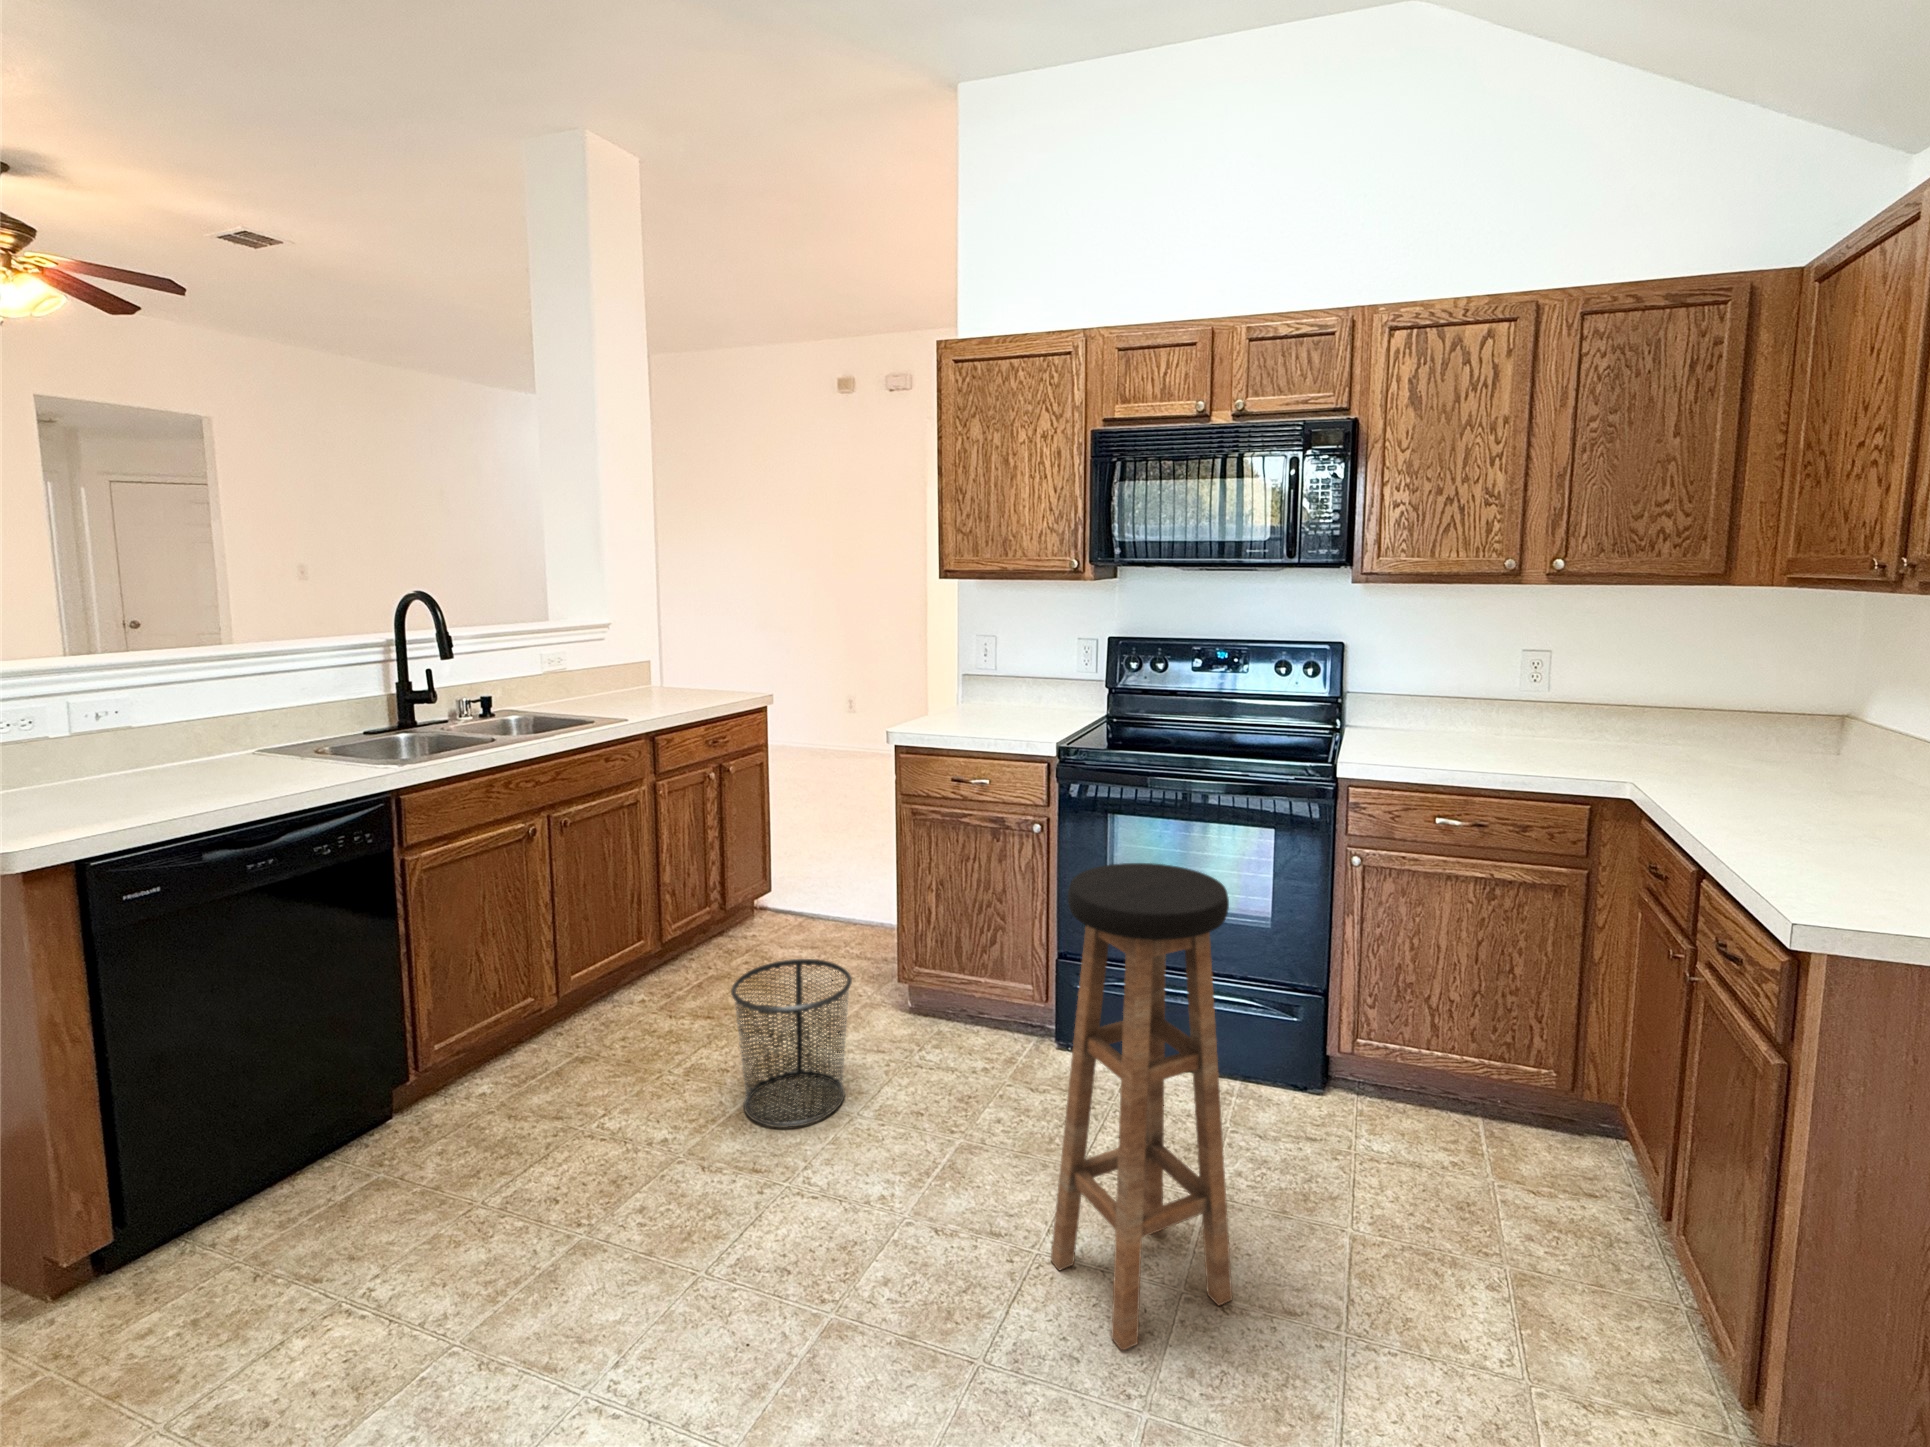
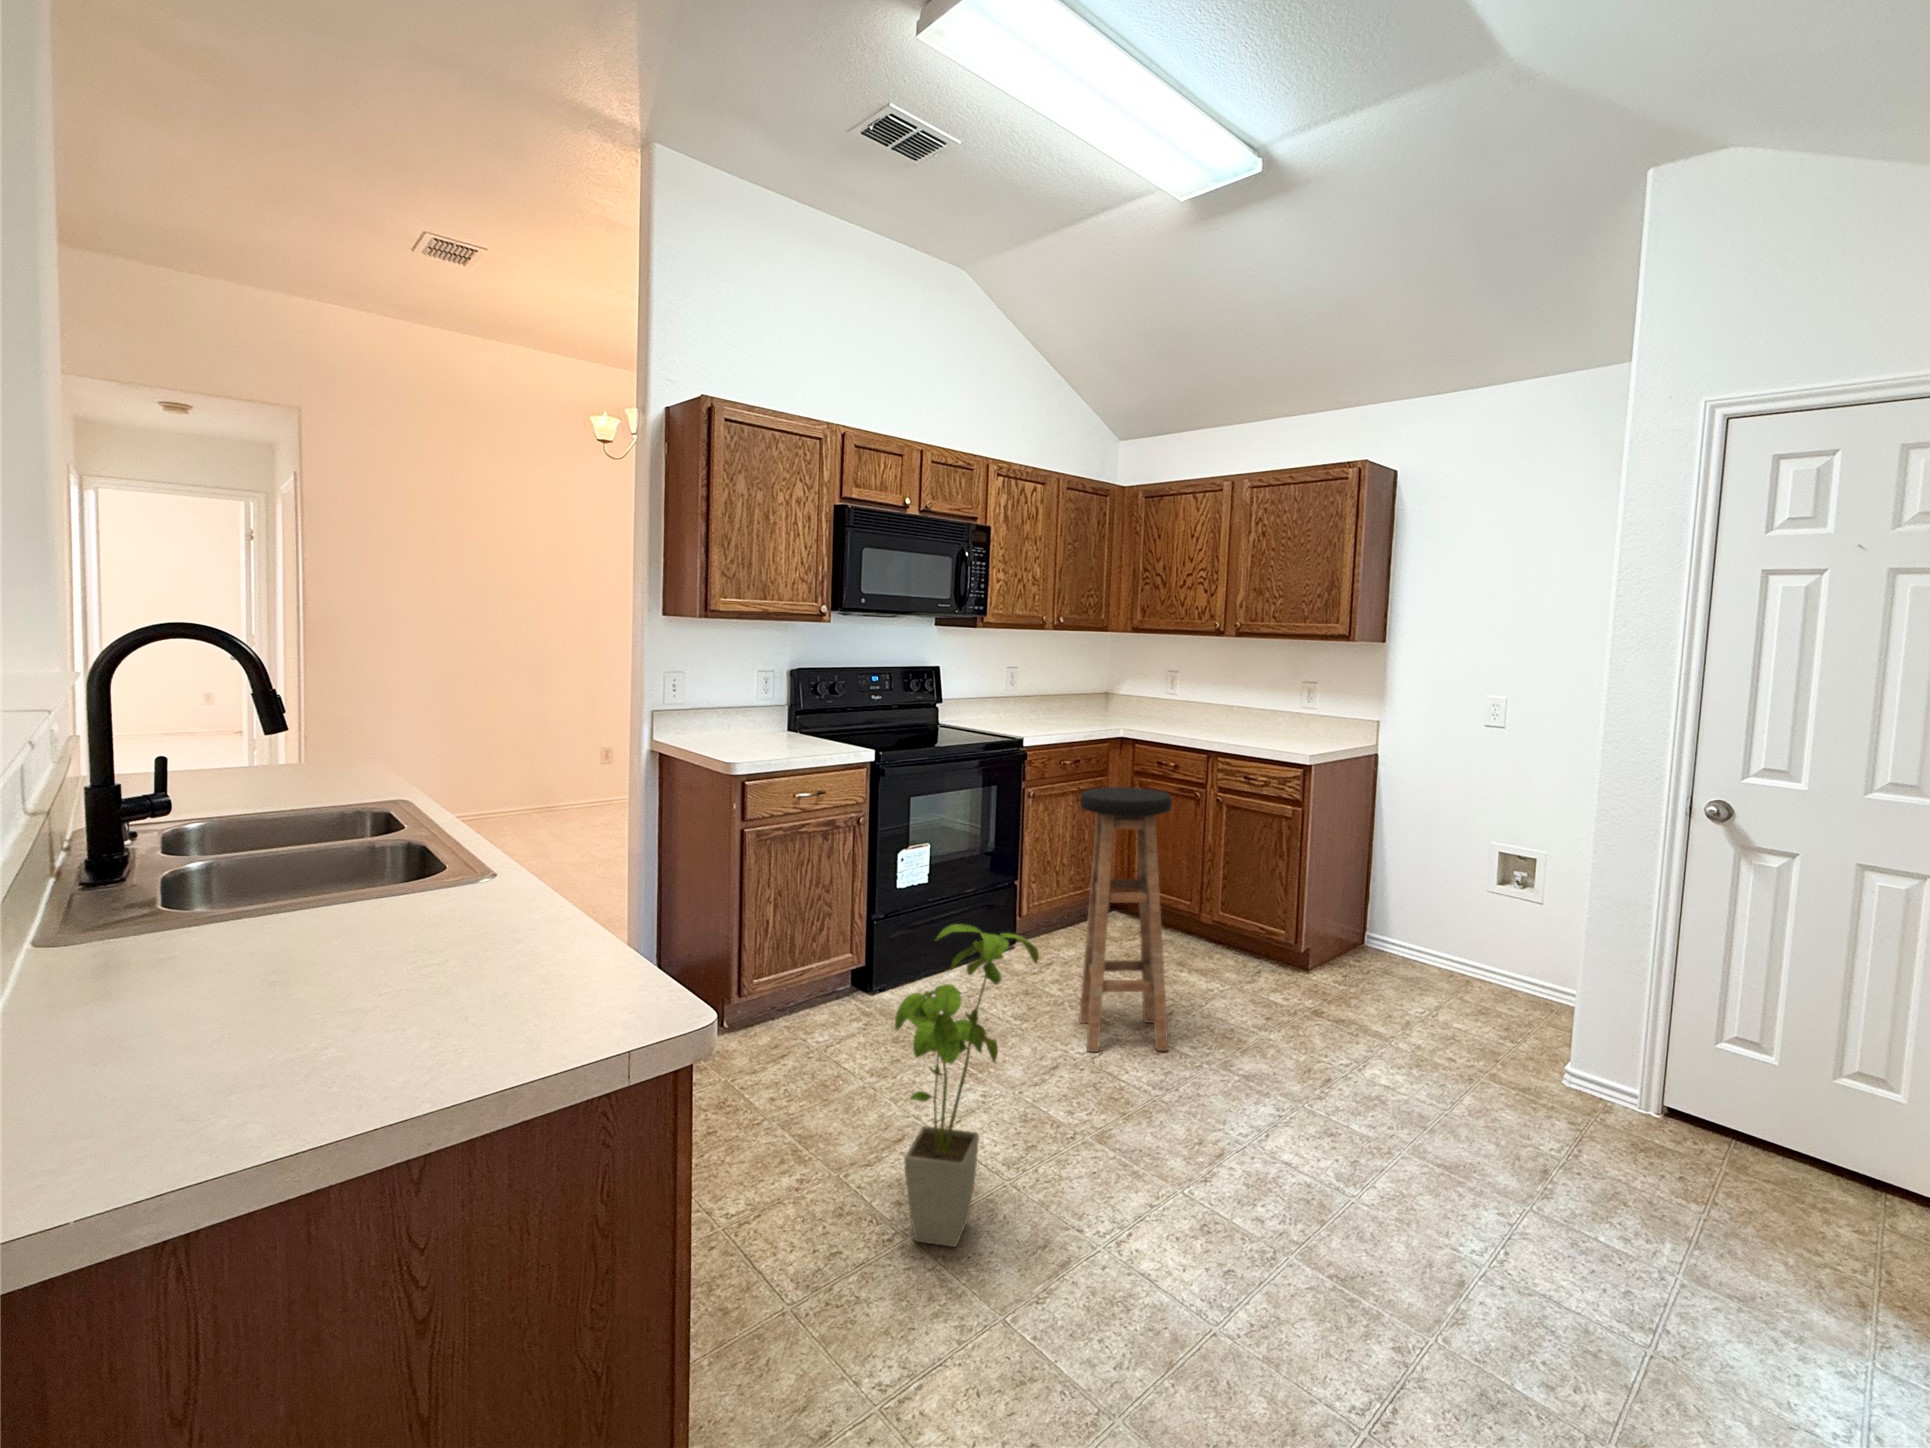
house plant: none [475,951,677,1294] -> present [895,924,1039,1247]
waste bin: present [731,959,852,1127] -> none [755,968,868,1124]

